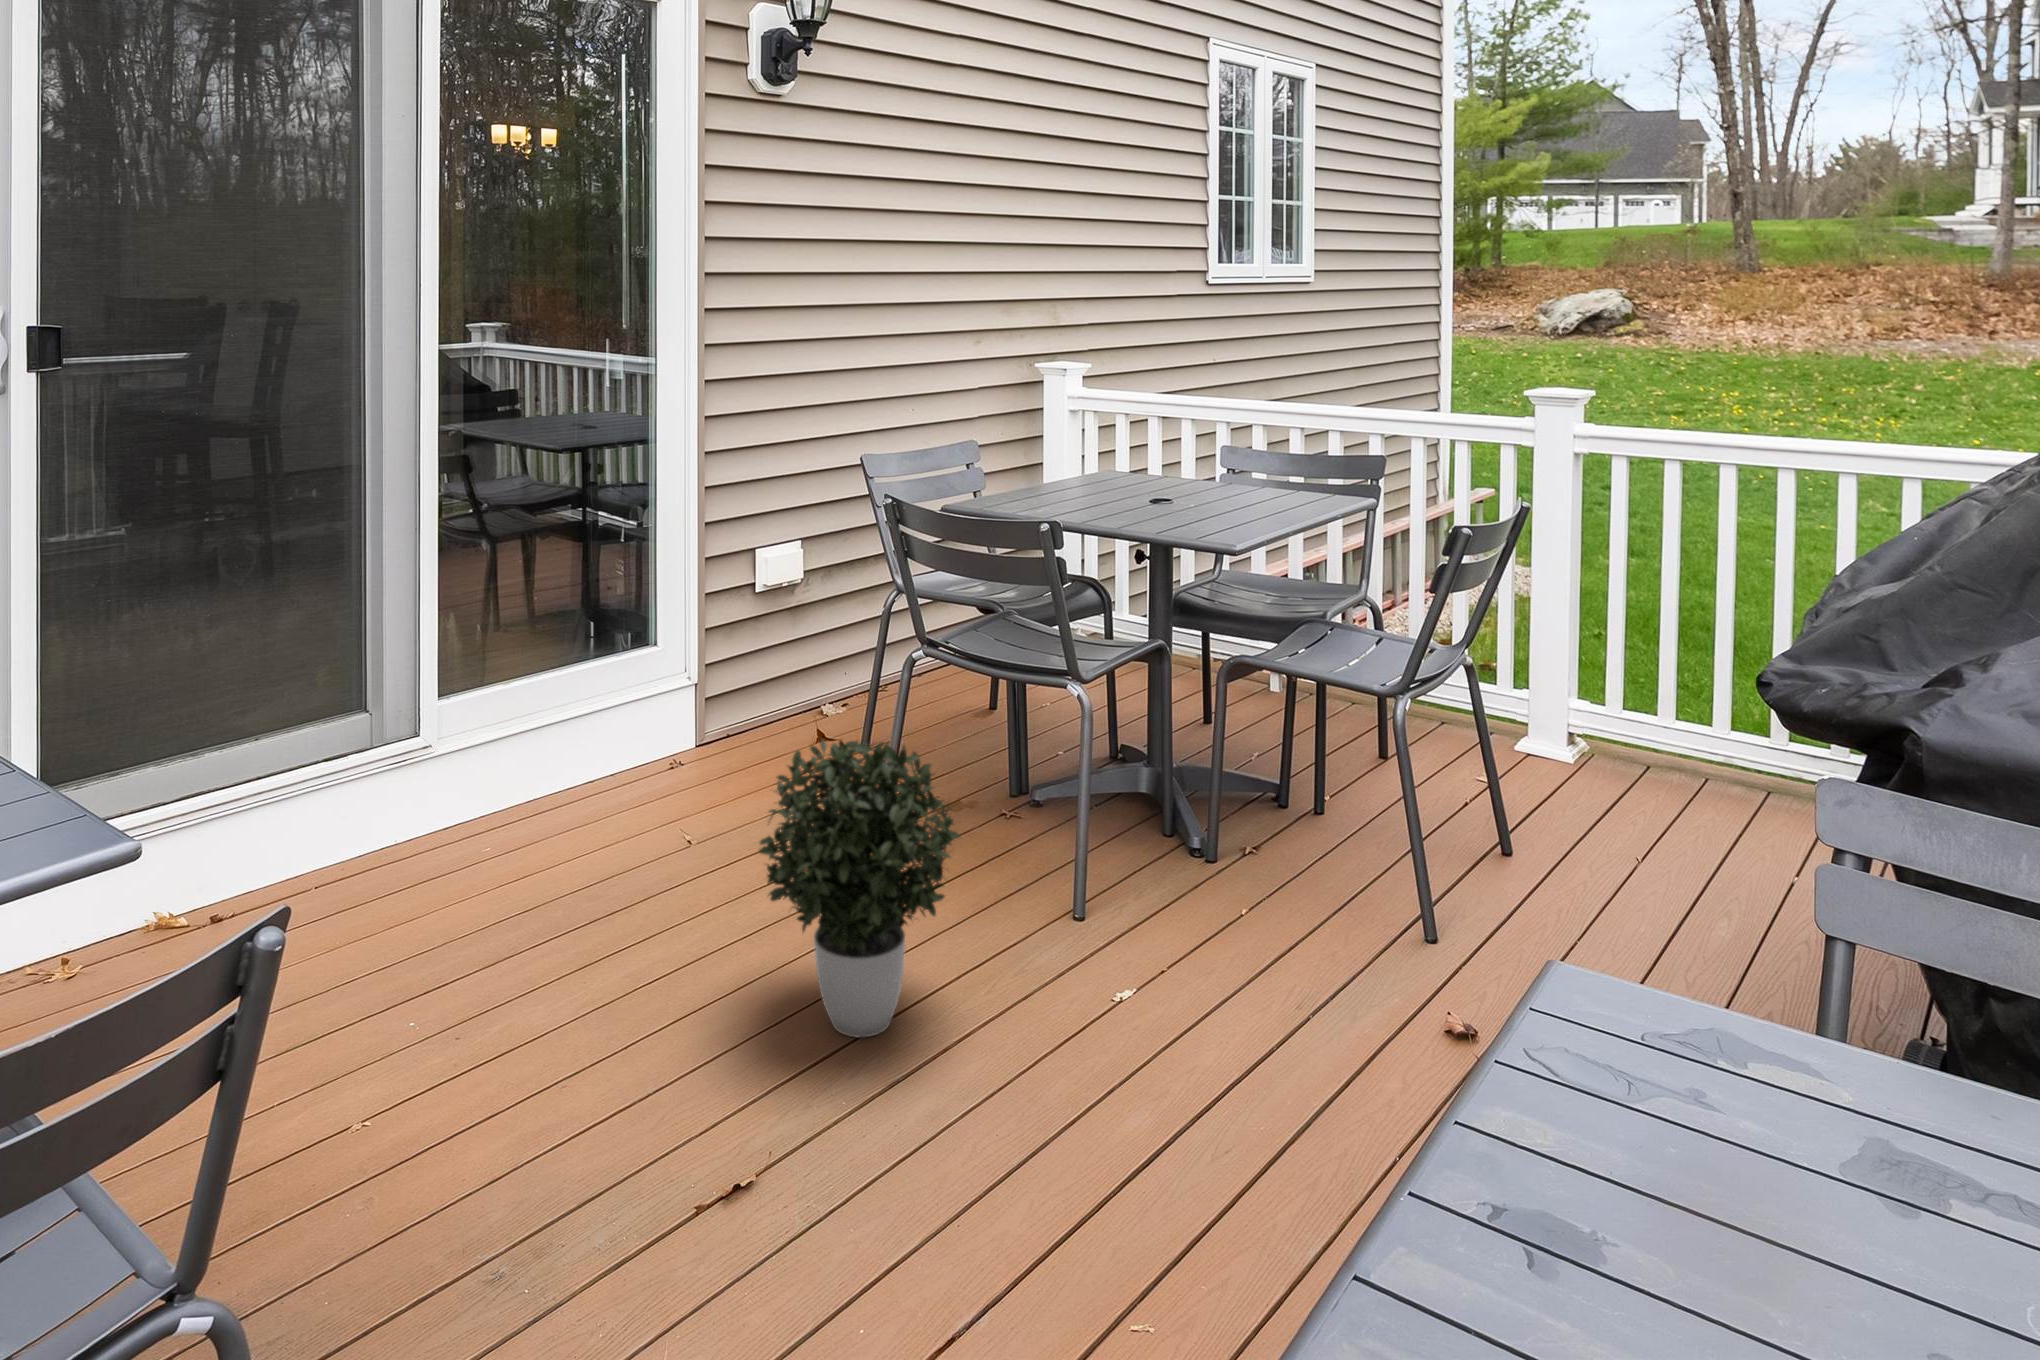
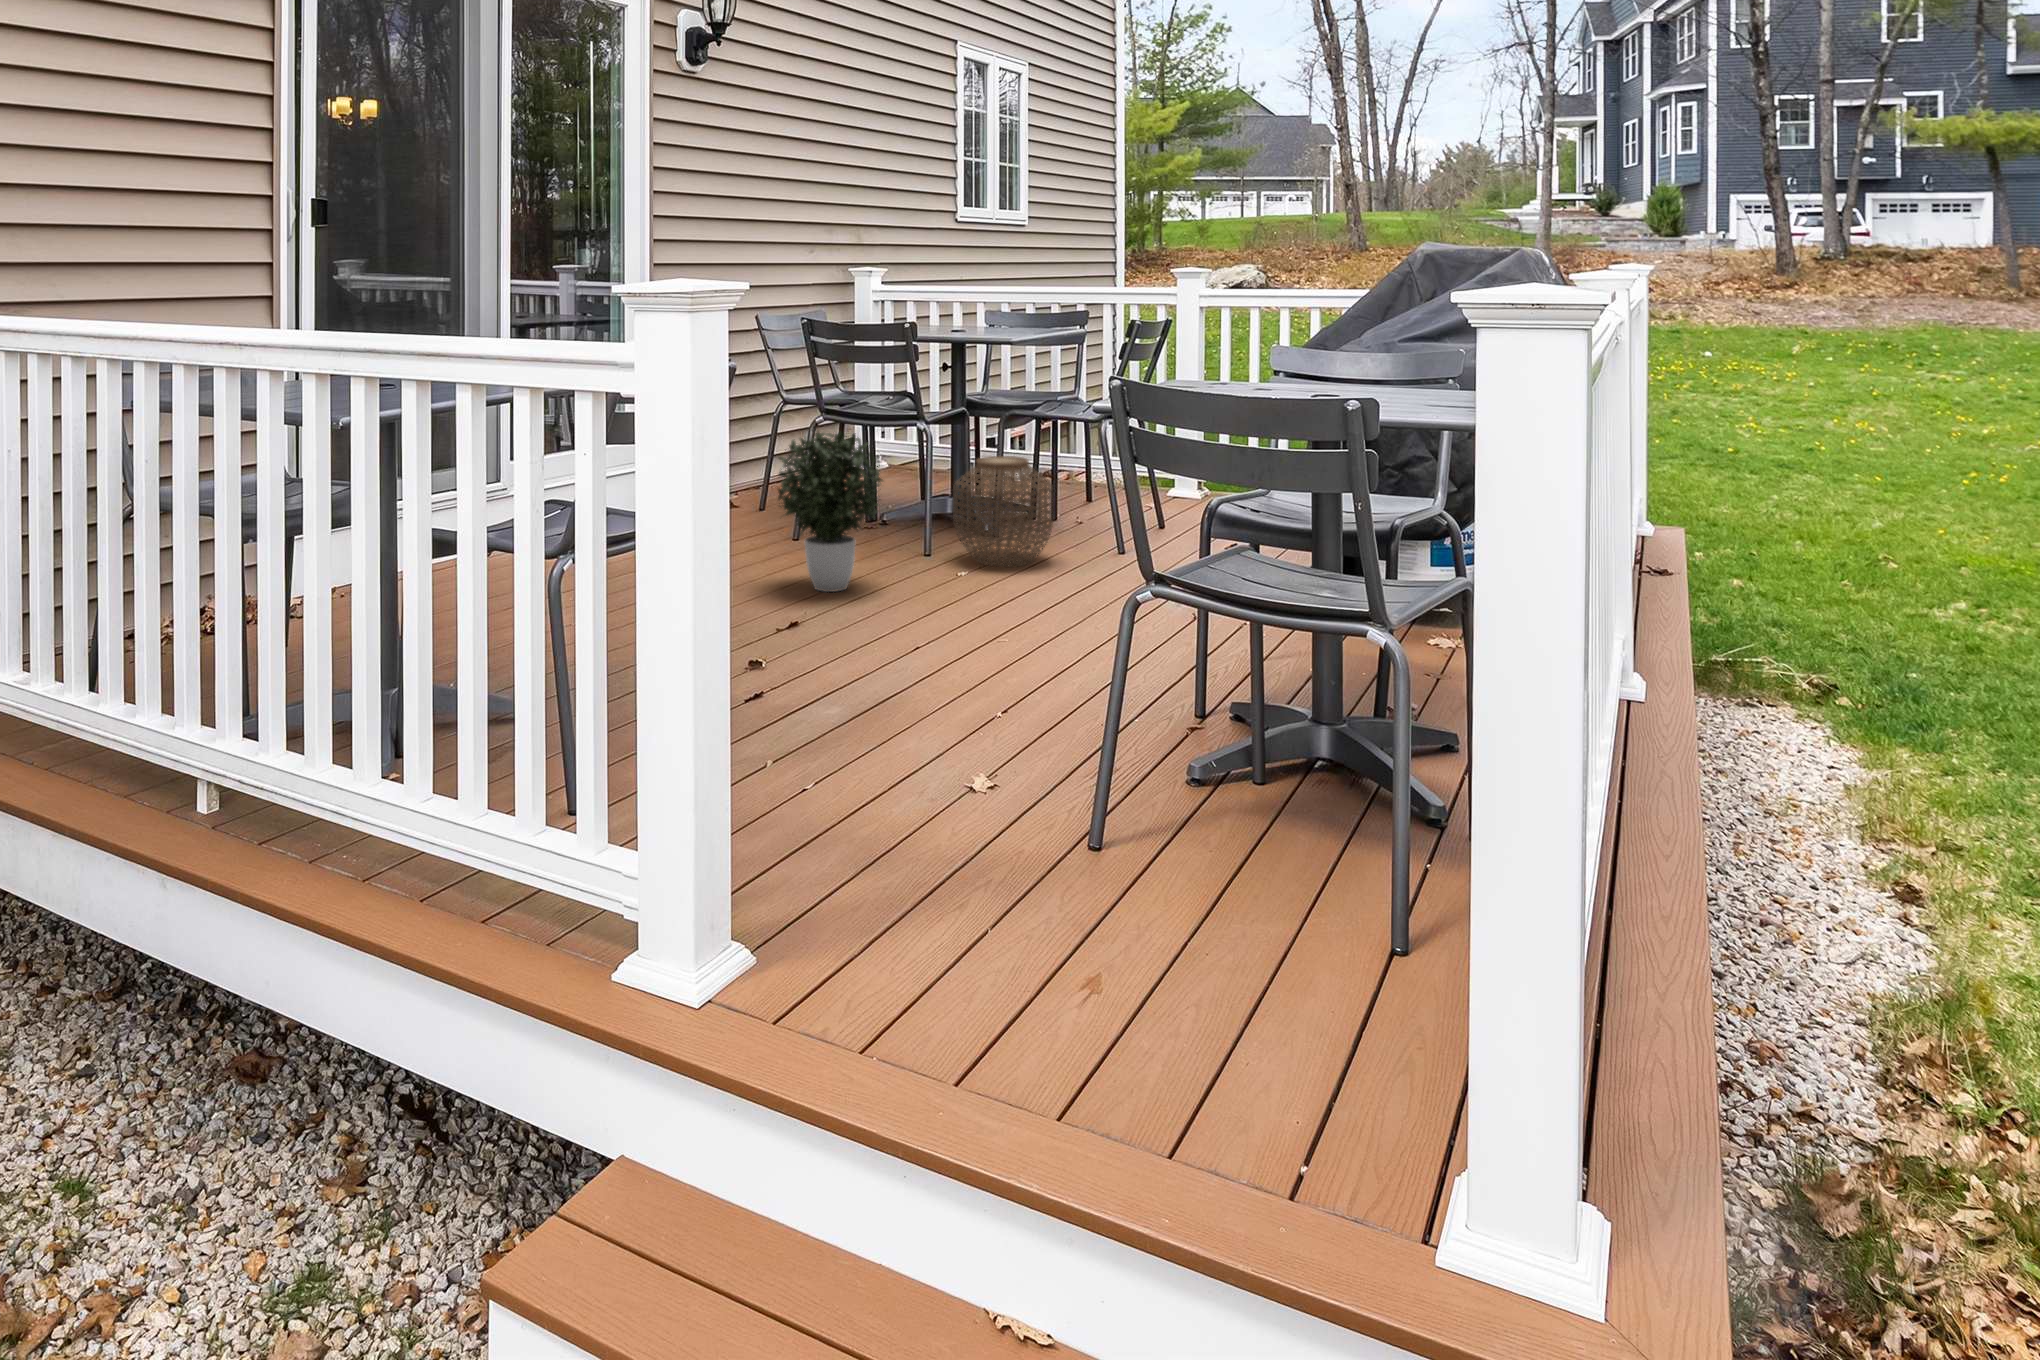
woven basket: none [1109,756,1289,972] -> present [953,456,1053,566]

